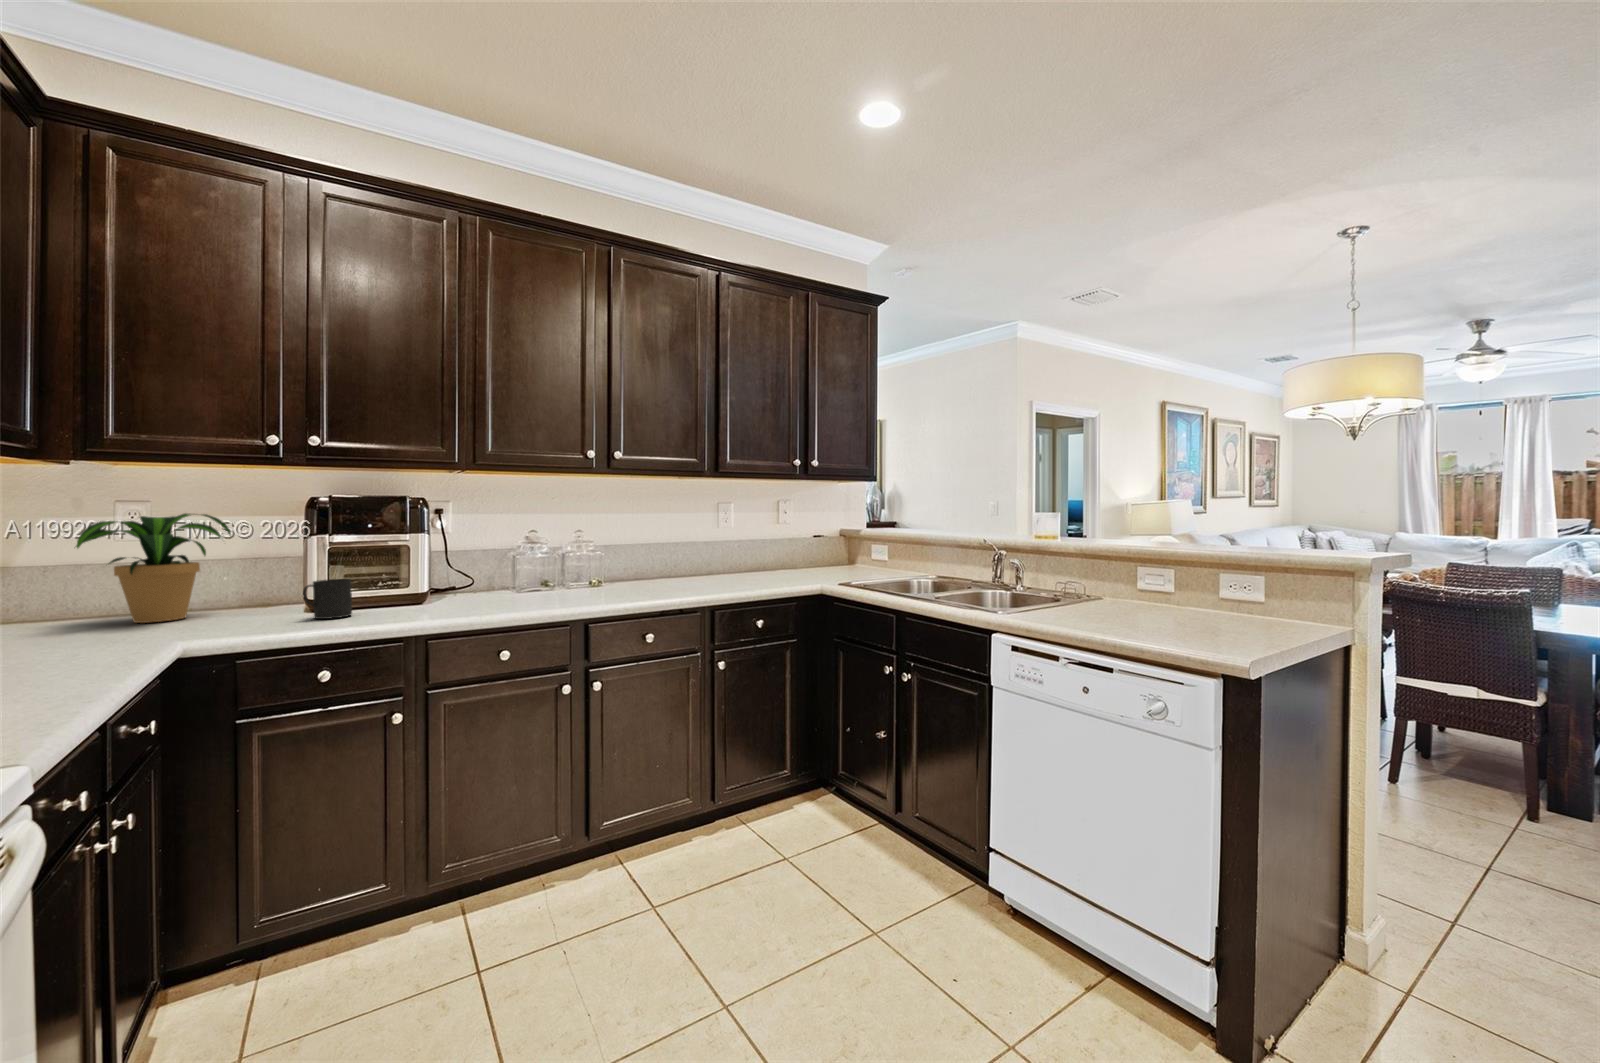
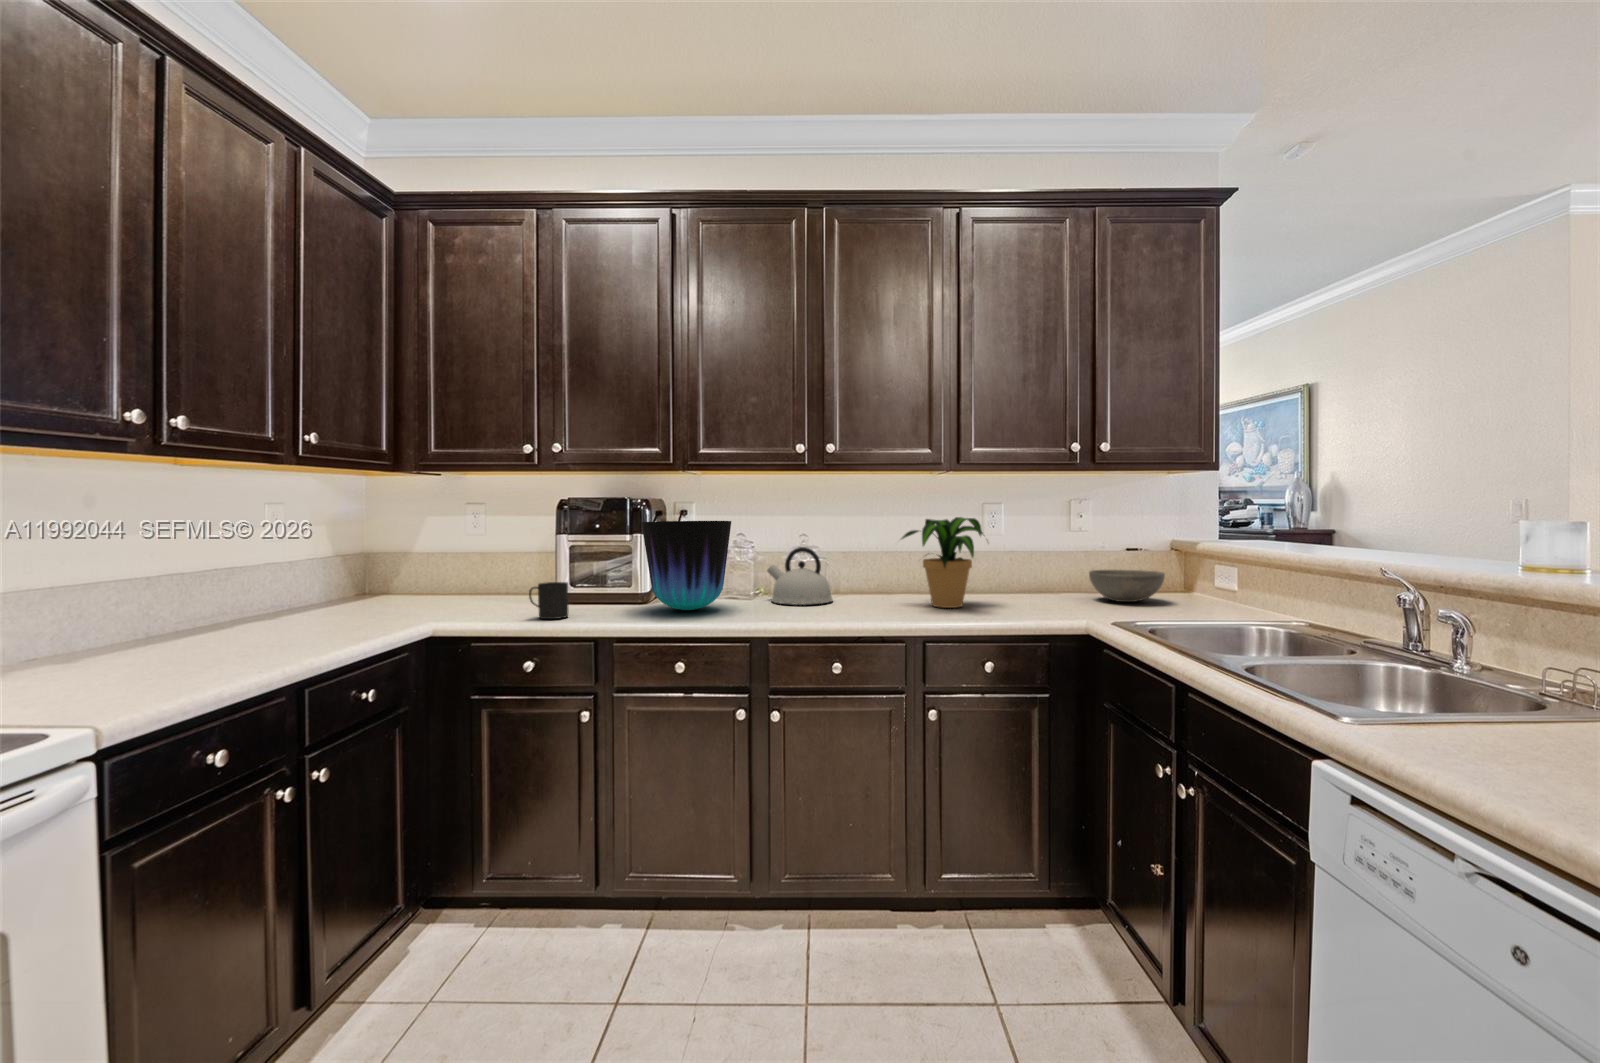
potted plant: present [76,513,231,623] -> present [902,517,983,608]
vase: none [432,514,529,600] -> present [642,521,731,610]
kettle: none [549,539,614,589] -> present [767,547,833,605]
bowl: none [797,550,845,572] -> present [1089,570,1165,602]

